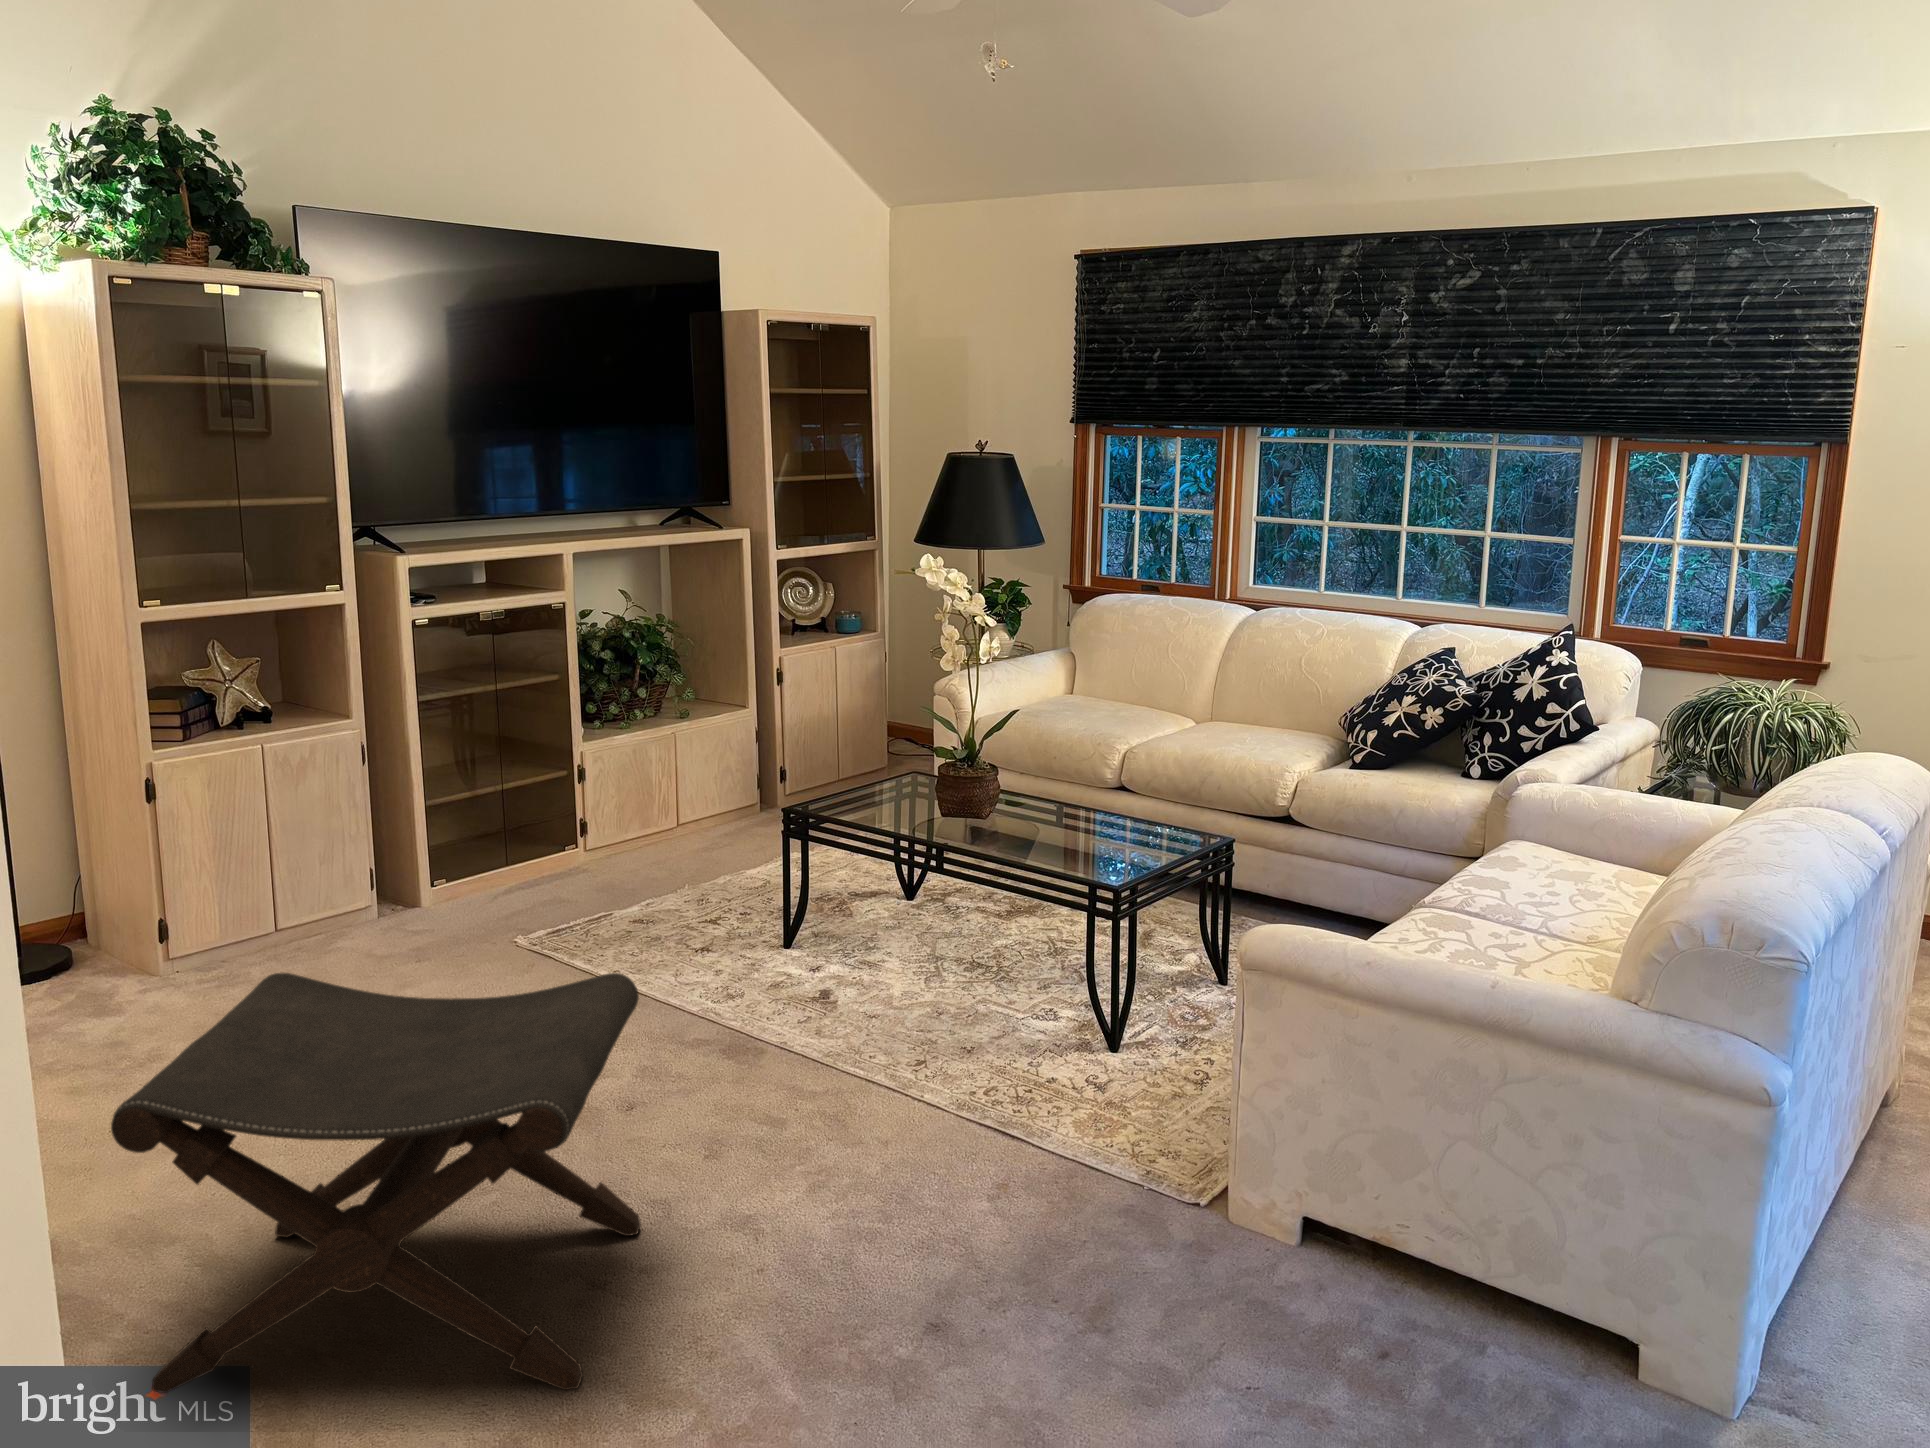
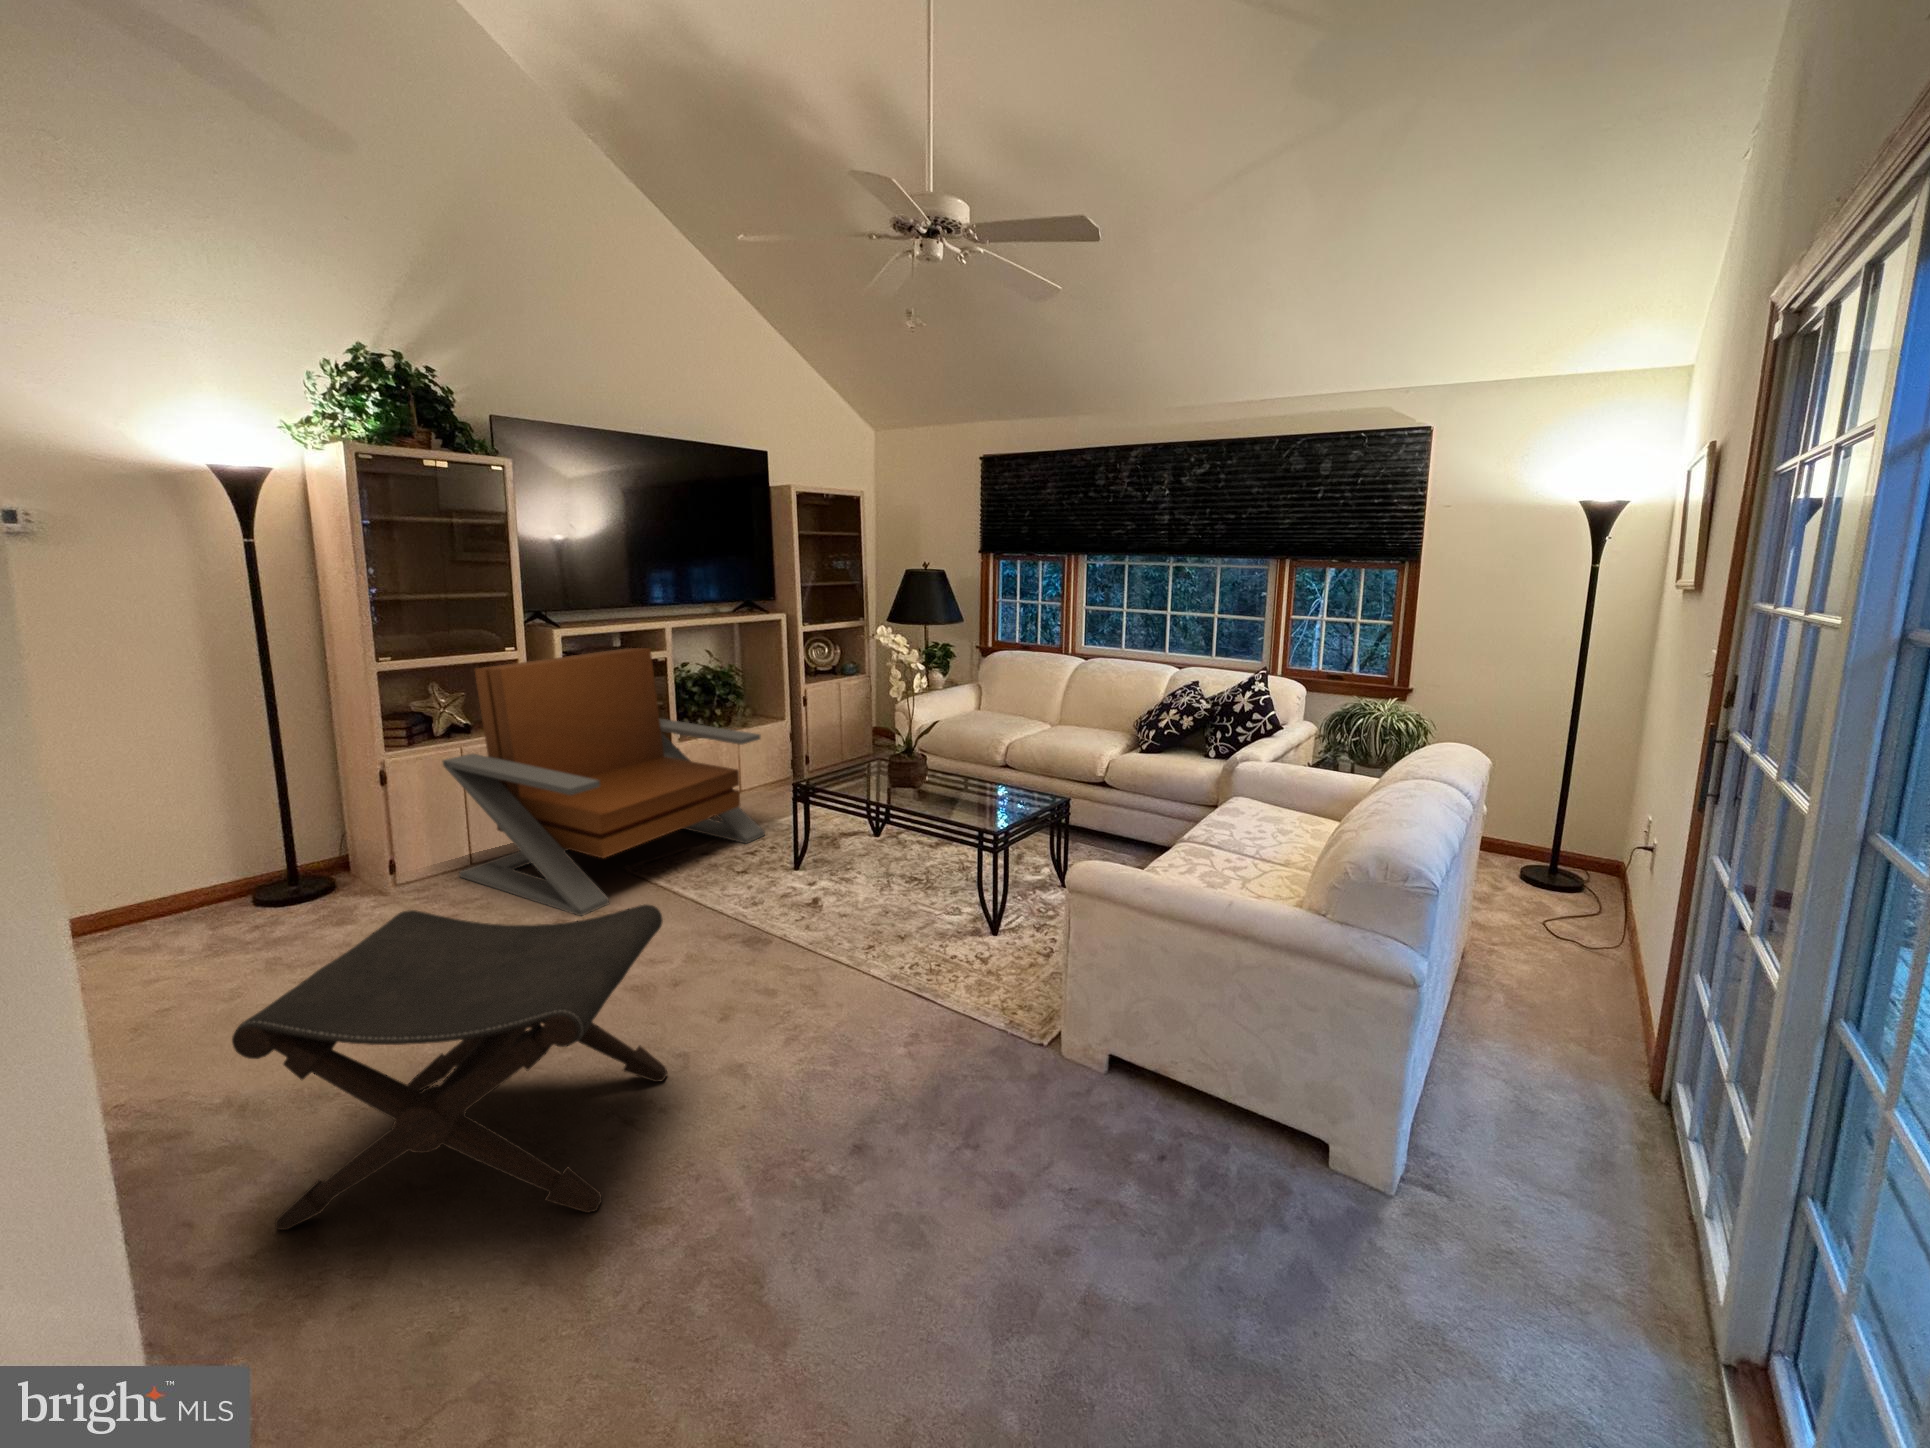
lounge chair: none [237,585,726,1009] -> present [443,648,765,916]

